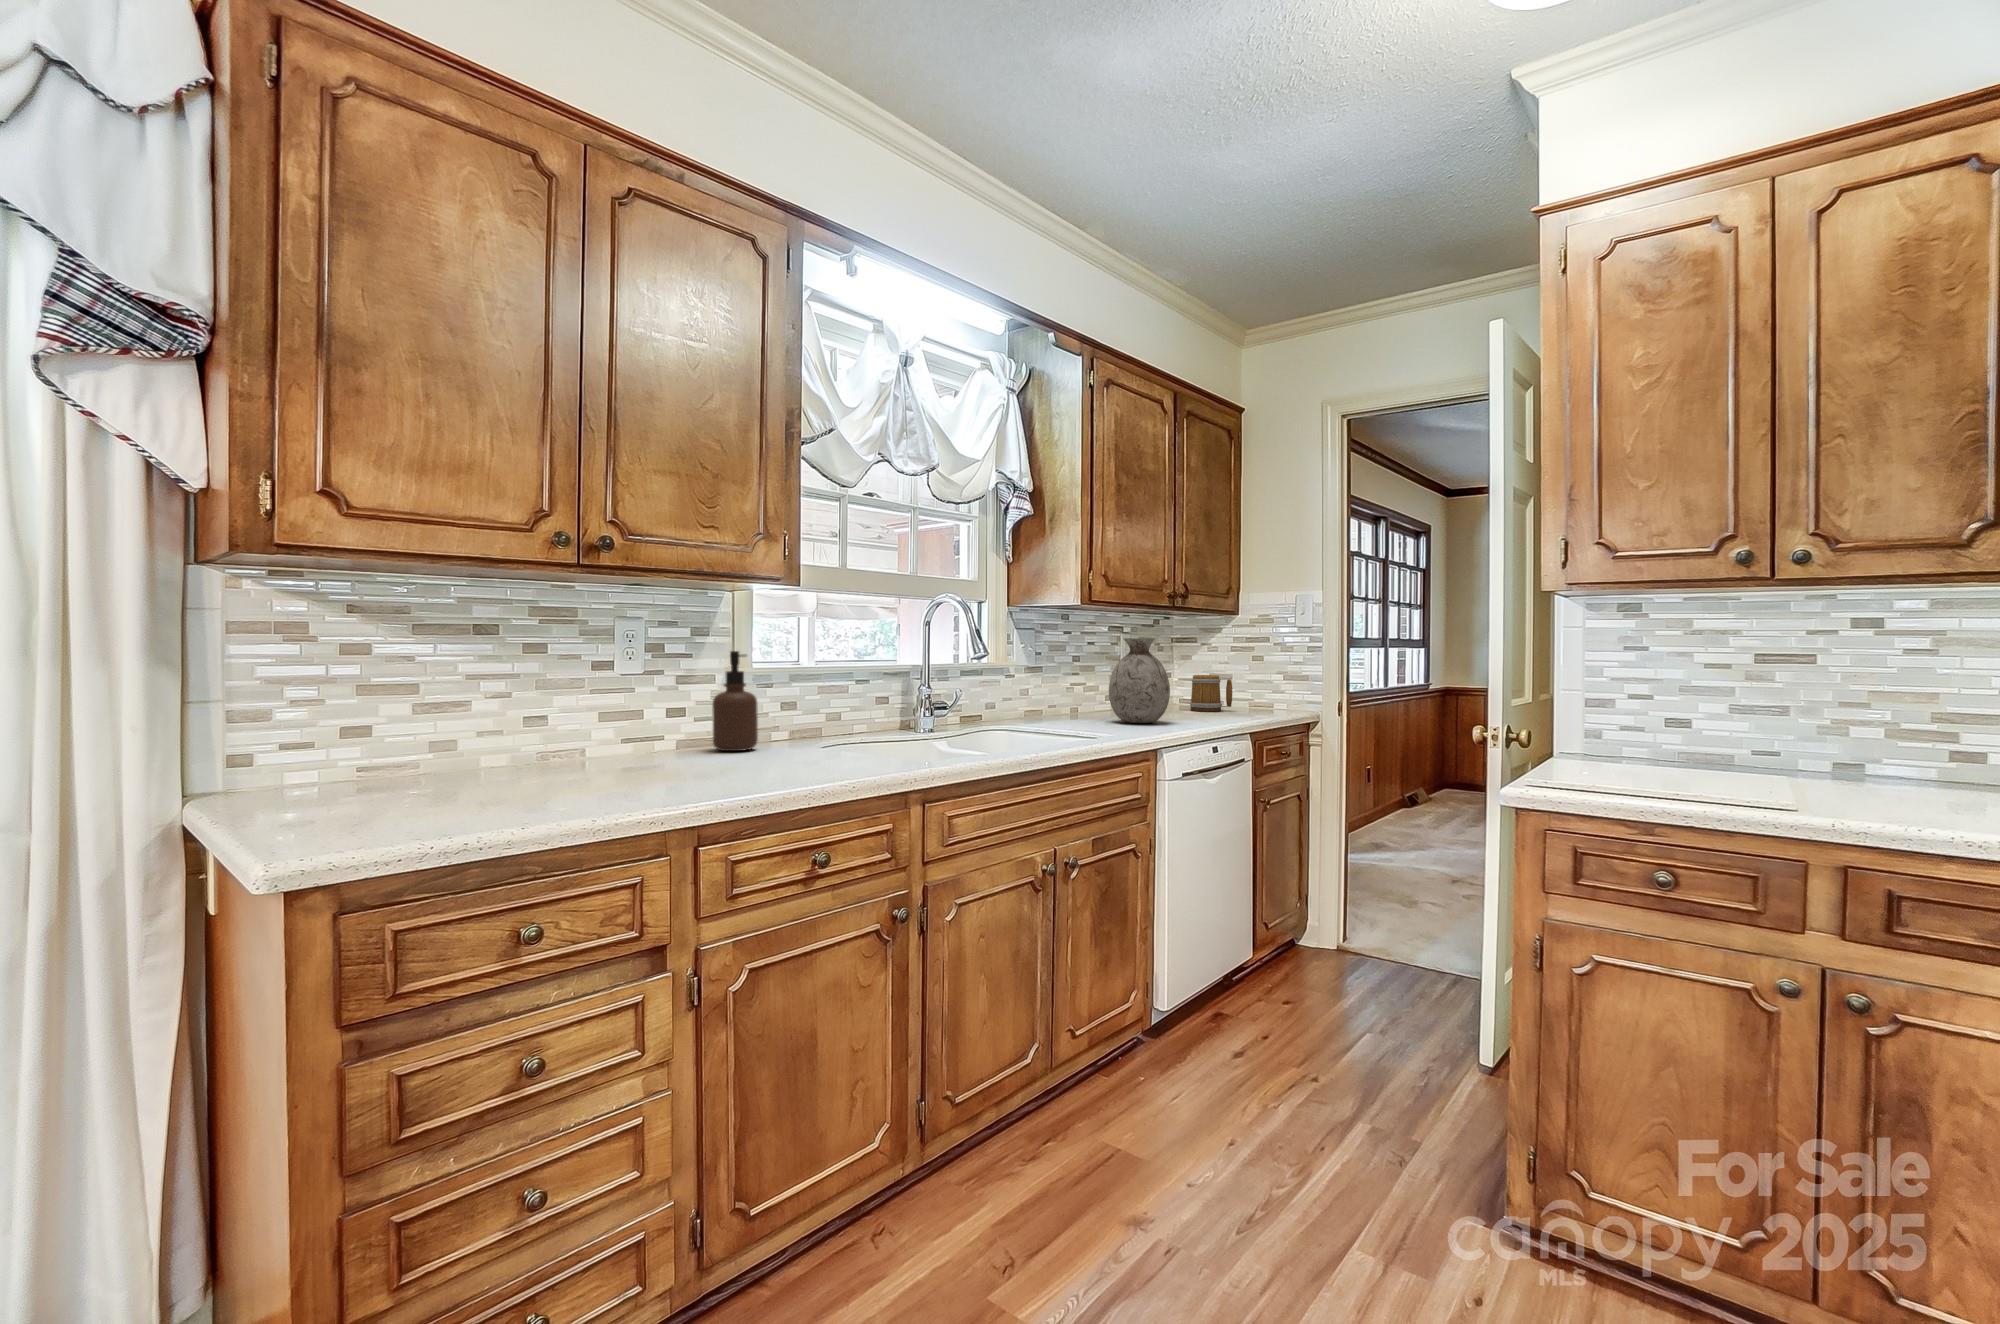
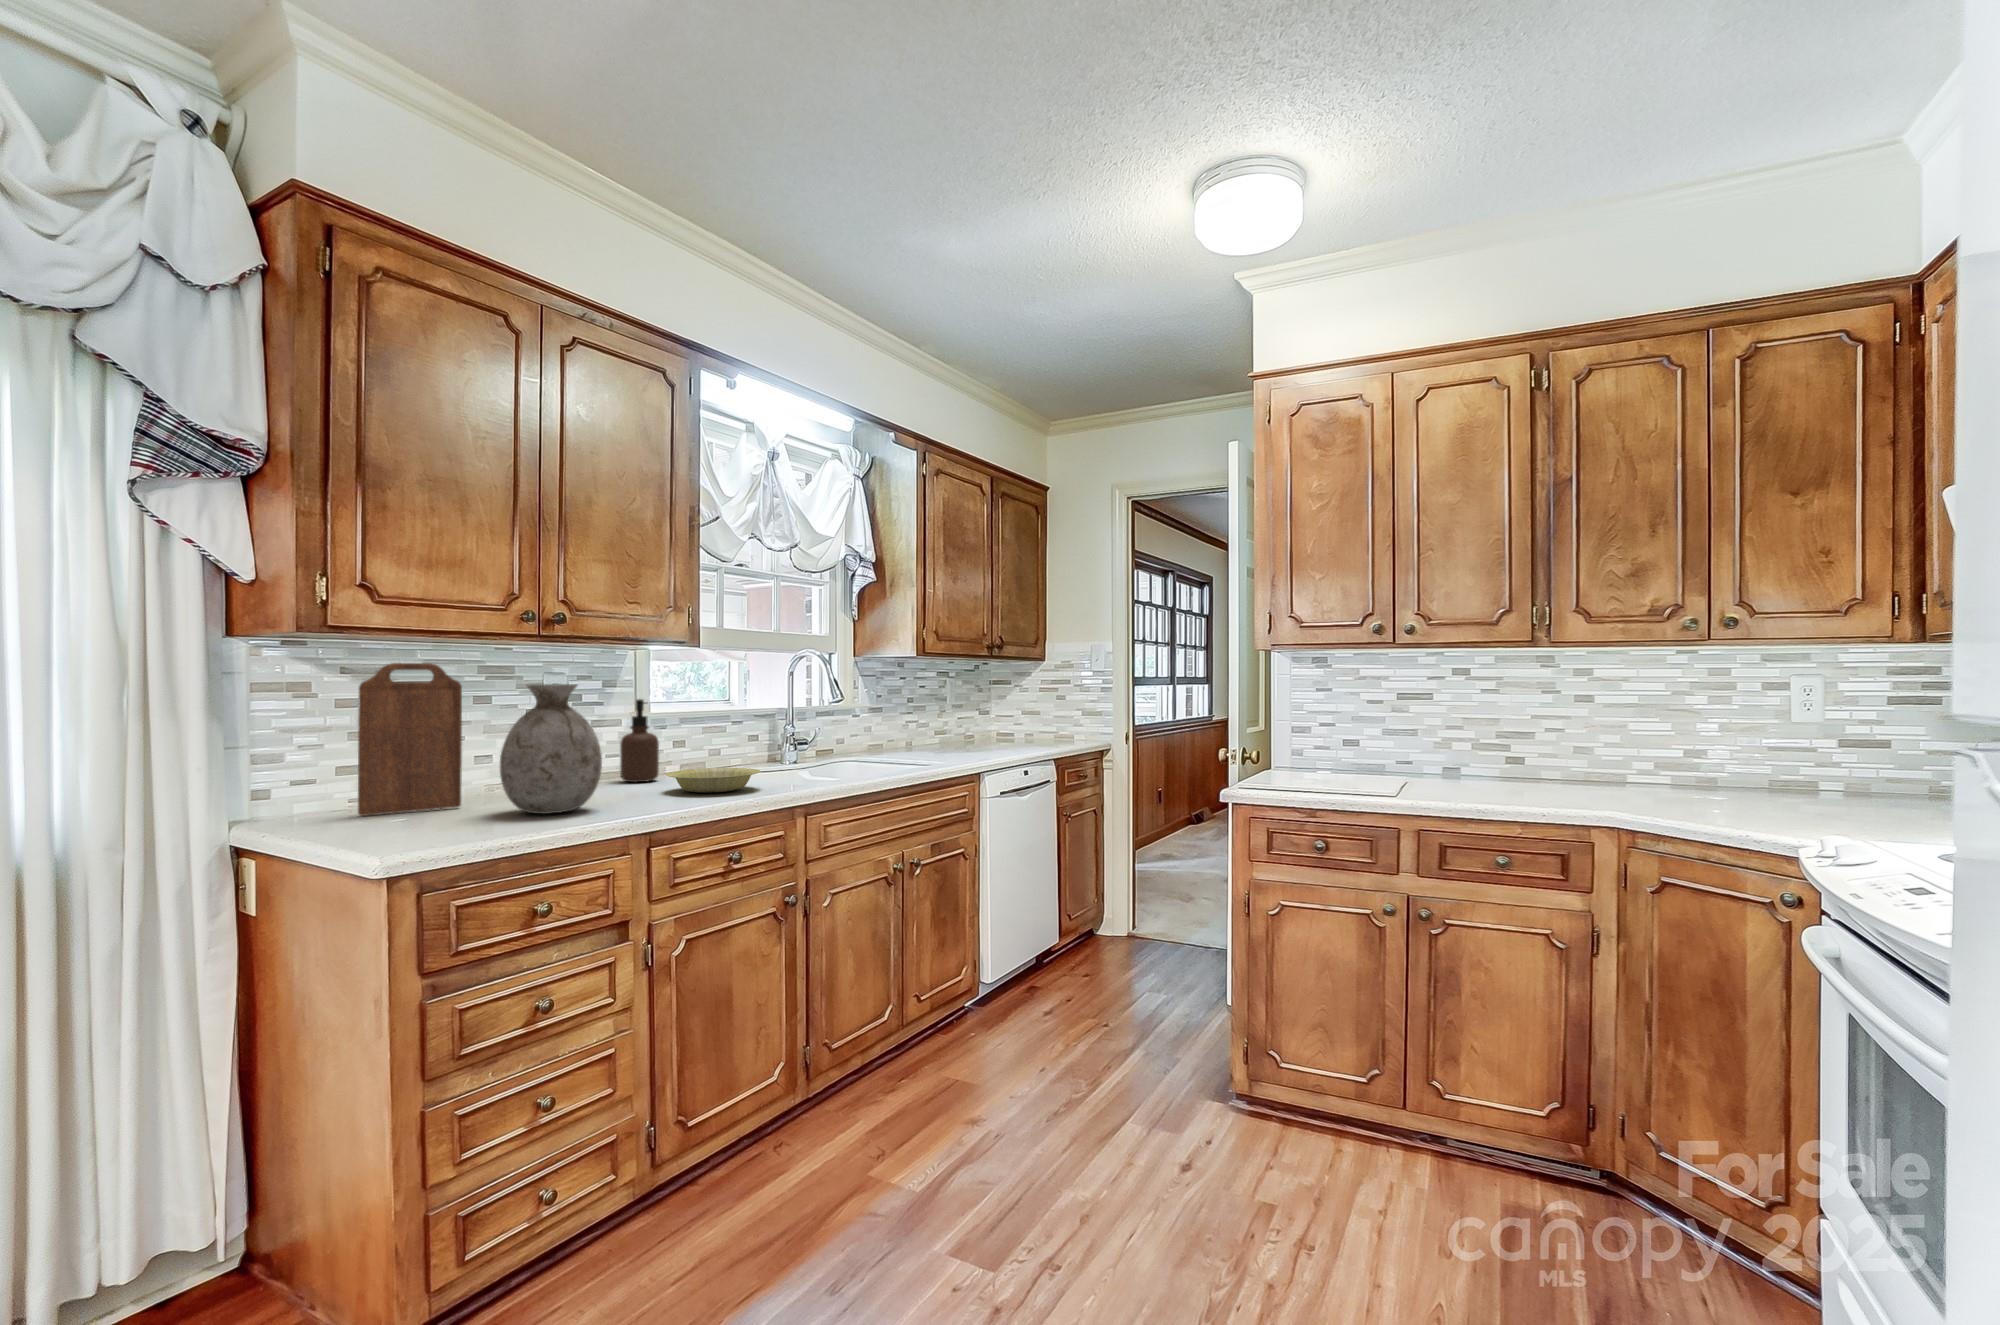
cutting board: none [357,597,490,789] -> present [358,663,462,816]
vase: present [1109,638,1170,723] -> present [500,684,602,814]
mug: present [1190,675,1232,712] -> none [1007,712,1042,742]
bowl: none [747,737,867,770] -> present [665,768,761,793]

